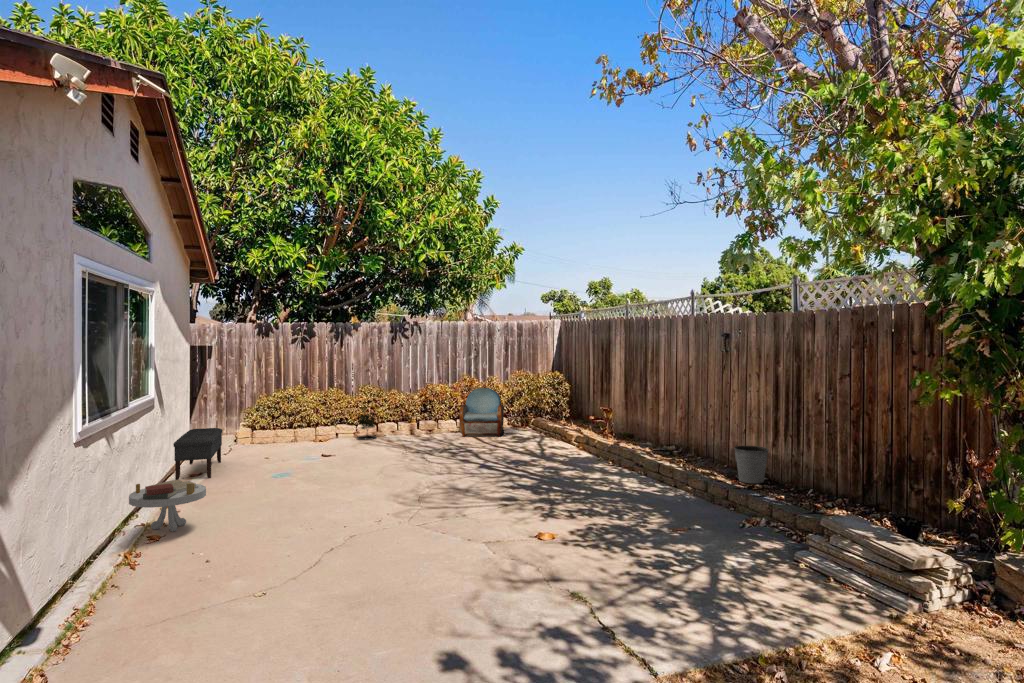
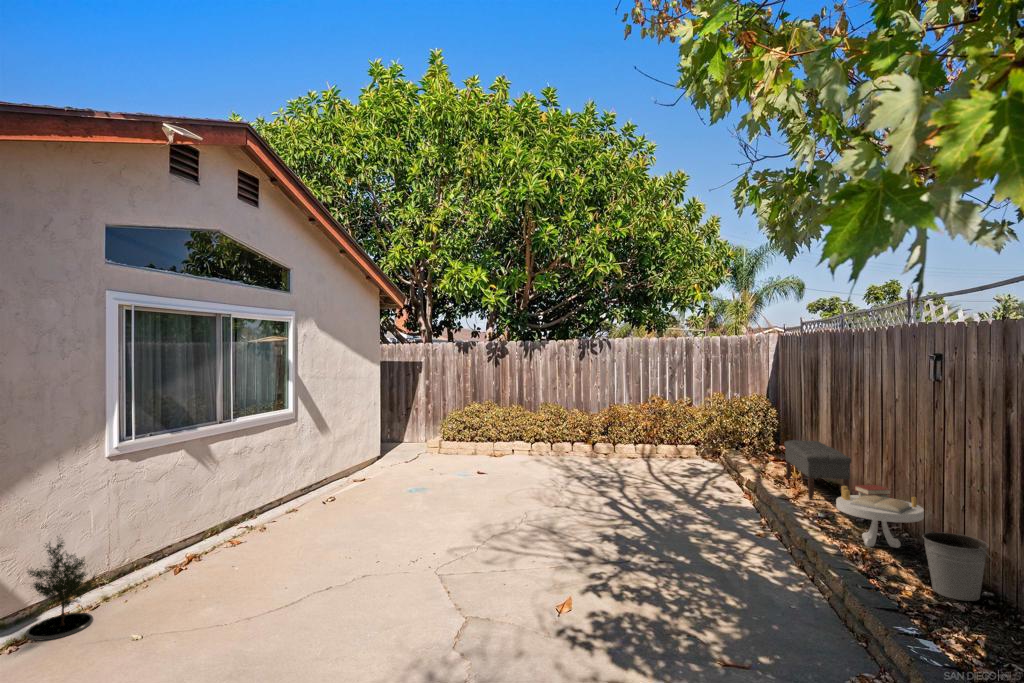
armchair: present [459,388,504,437] -> none [635,412,695,469]
potted tree: present [357,407,377,440] -> present [26,541,97,641]
bench: present [173,428,223,480] -> present [784,440,851,500]
side table: present [129,480,206,532] -> present [836,485,924,548]

